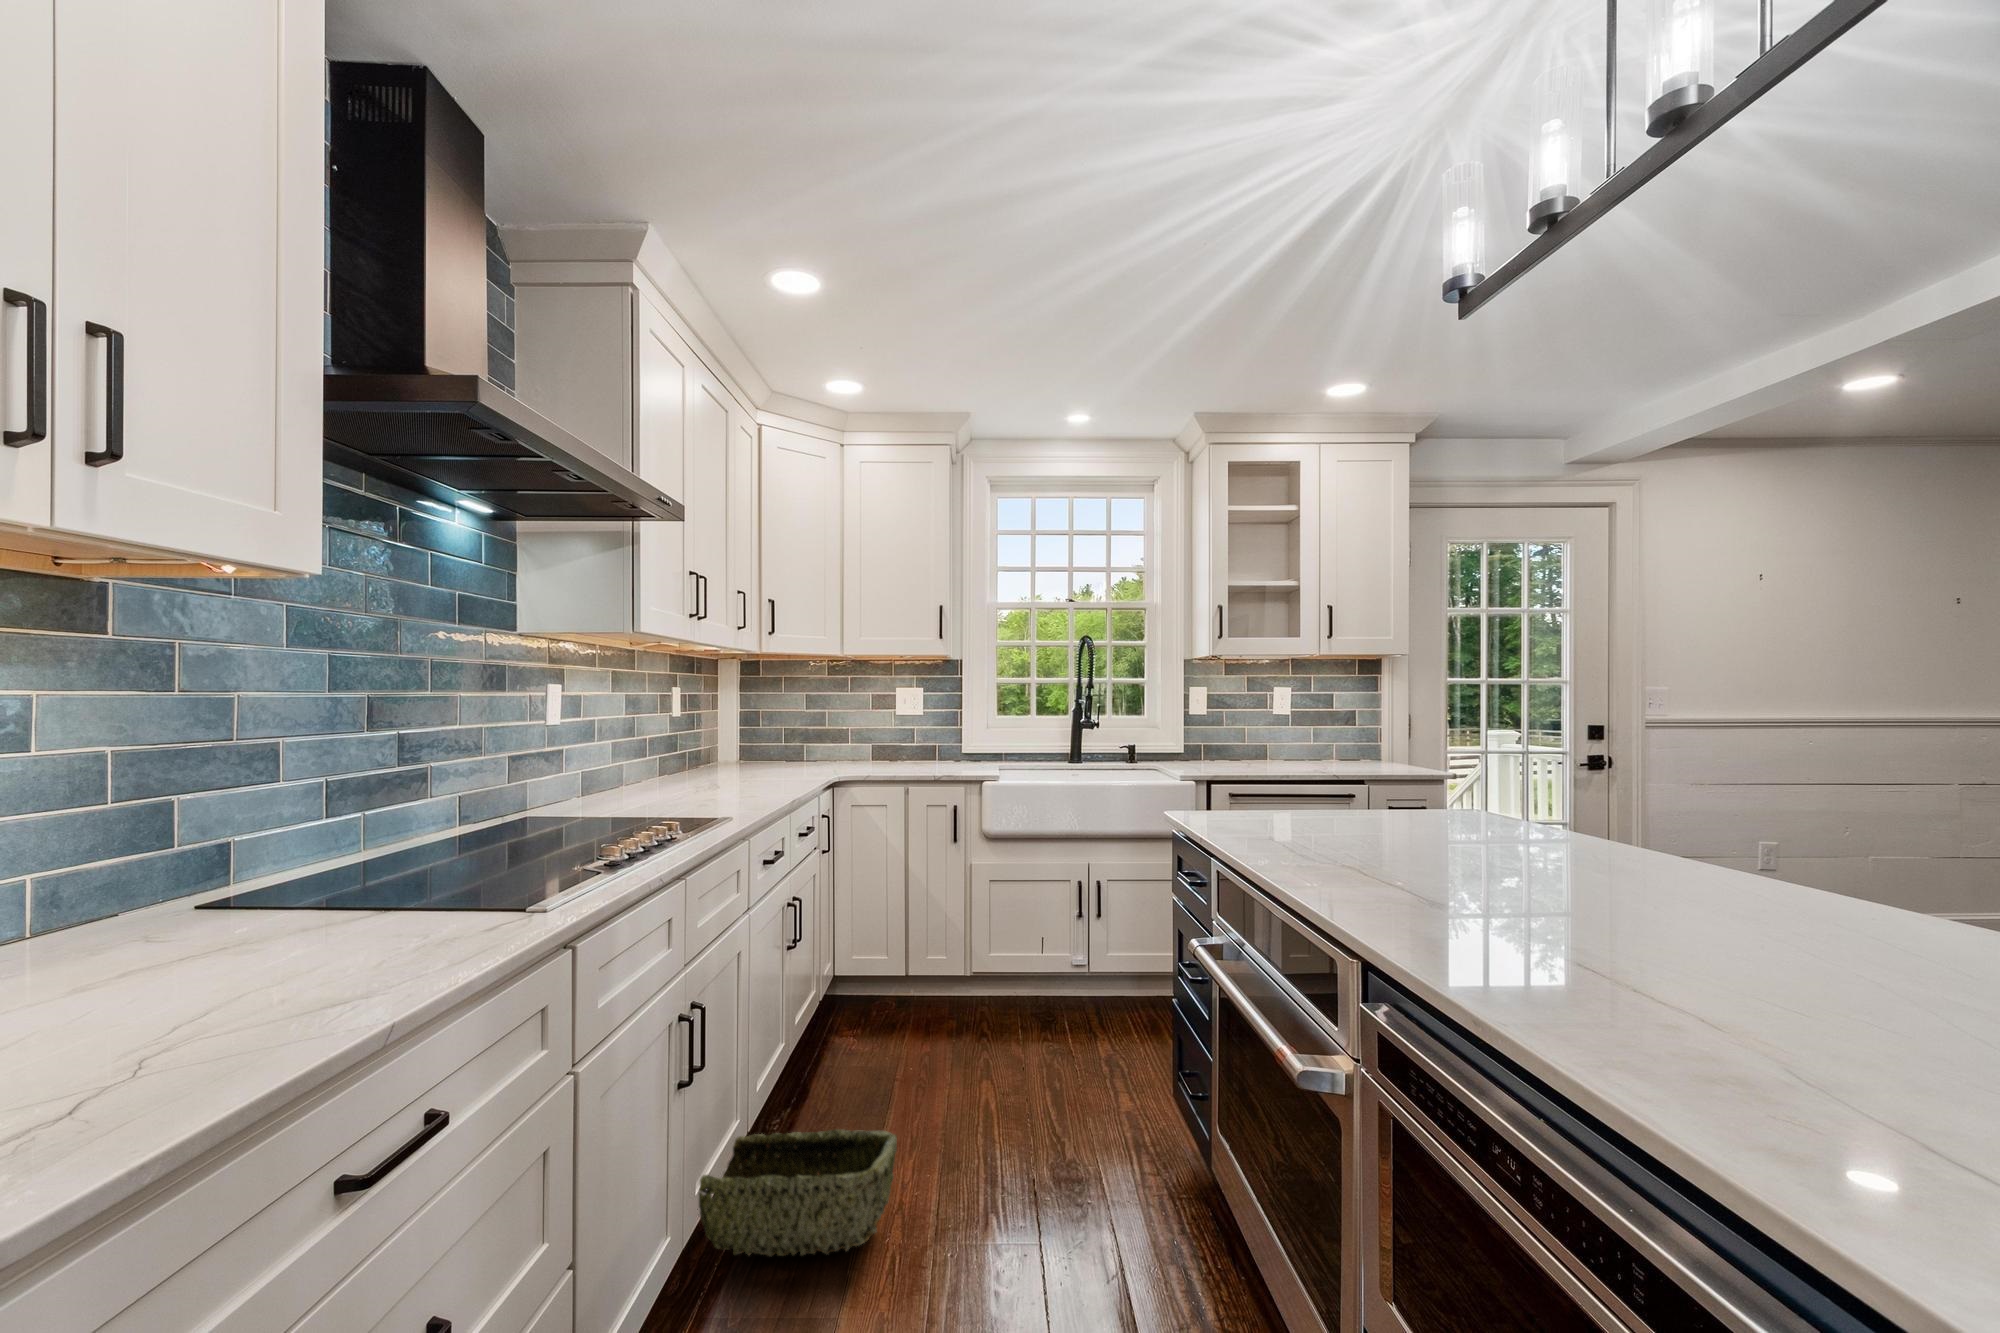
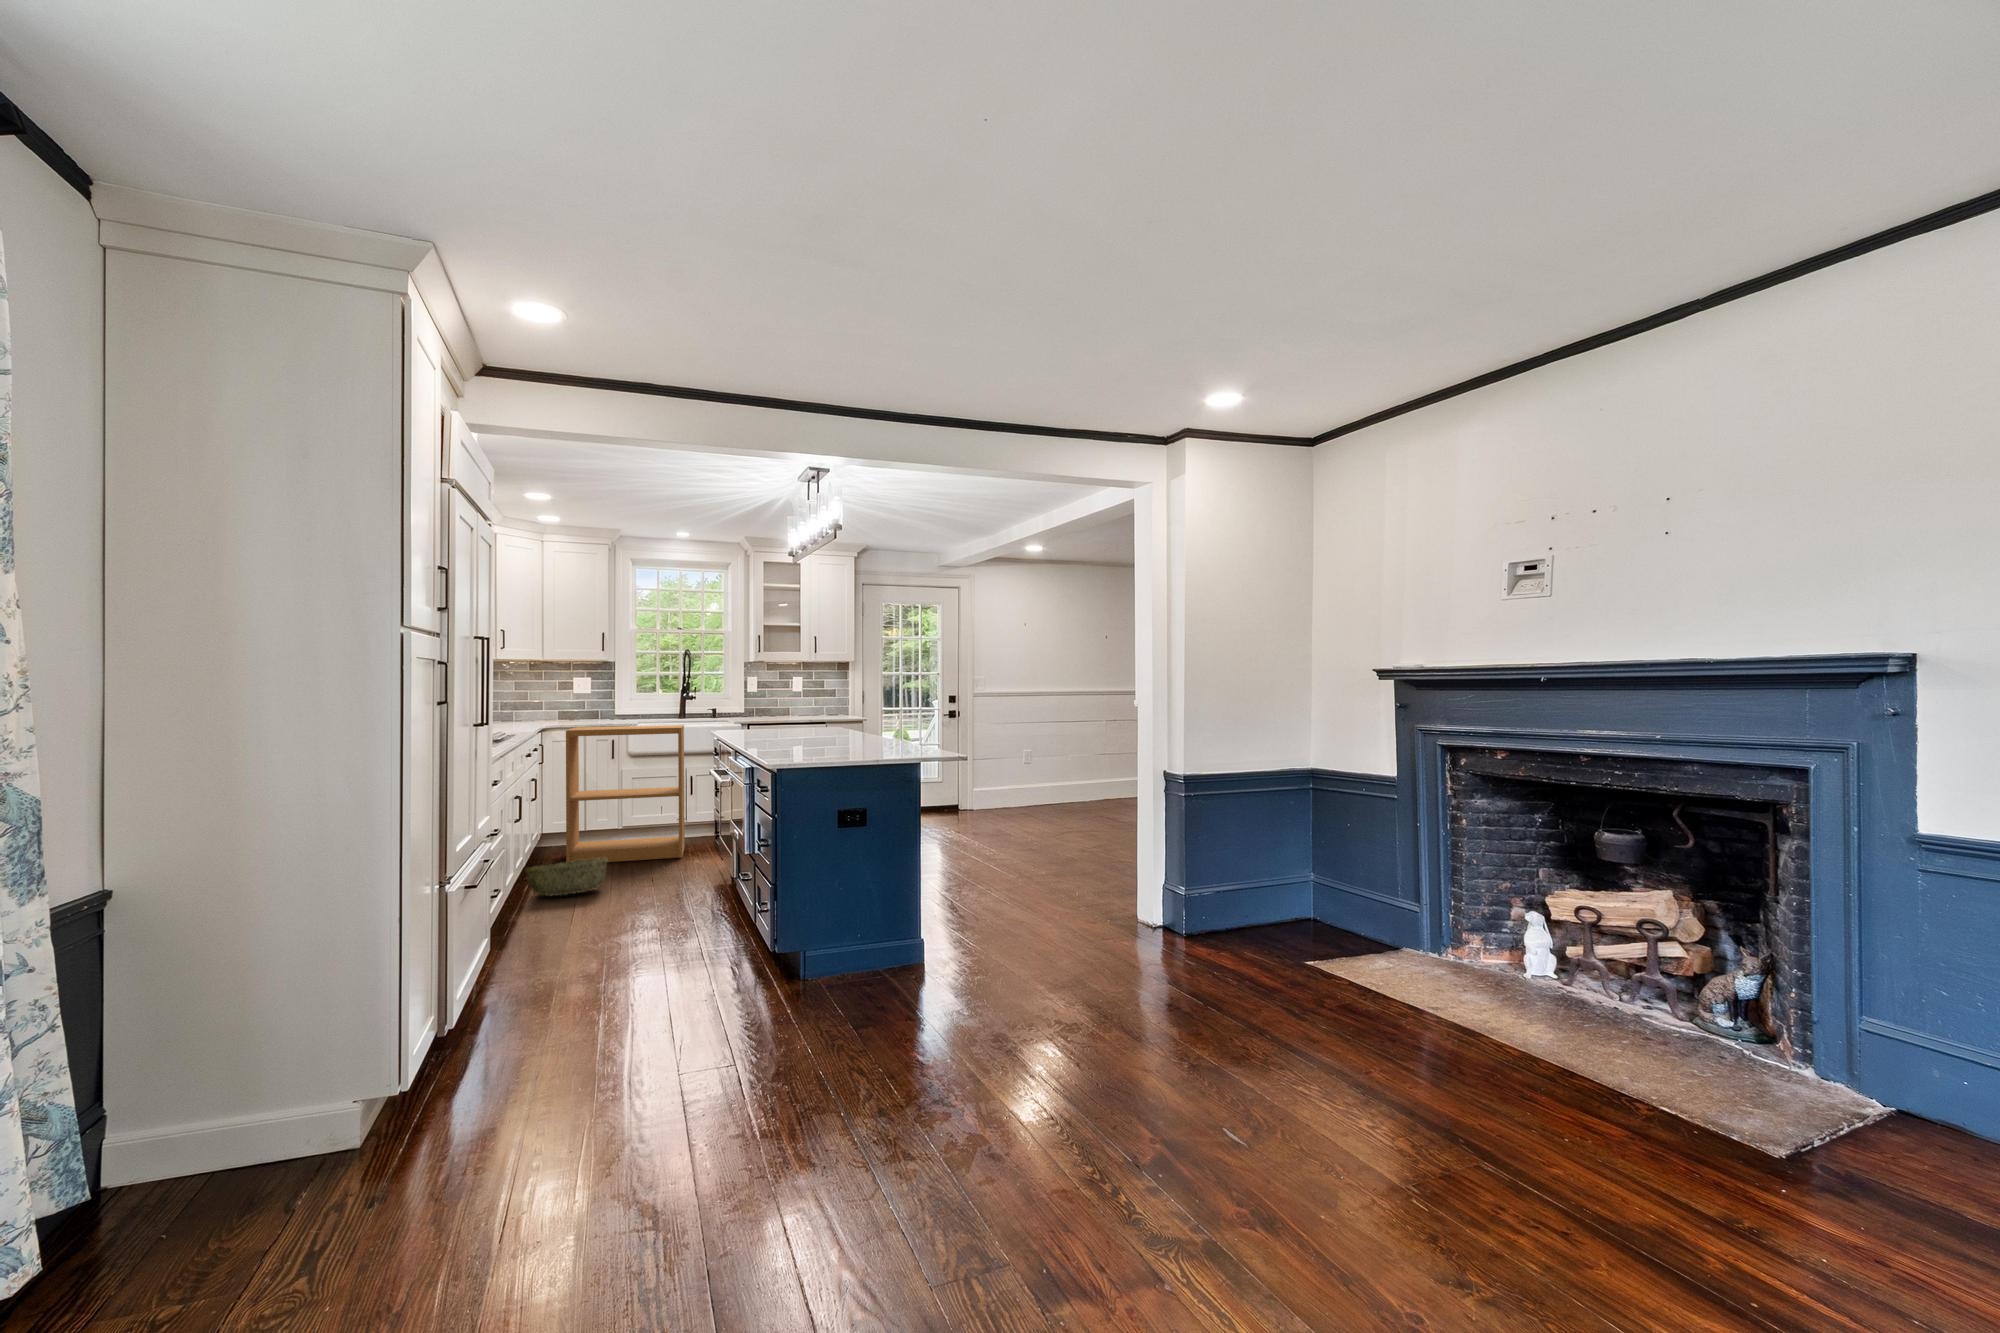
bookshelf: none [855,779,1084,1075] -> present [566,725,685,862]

